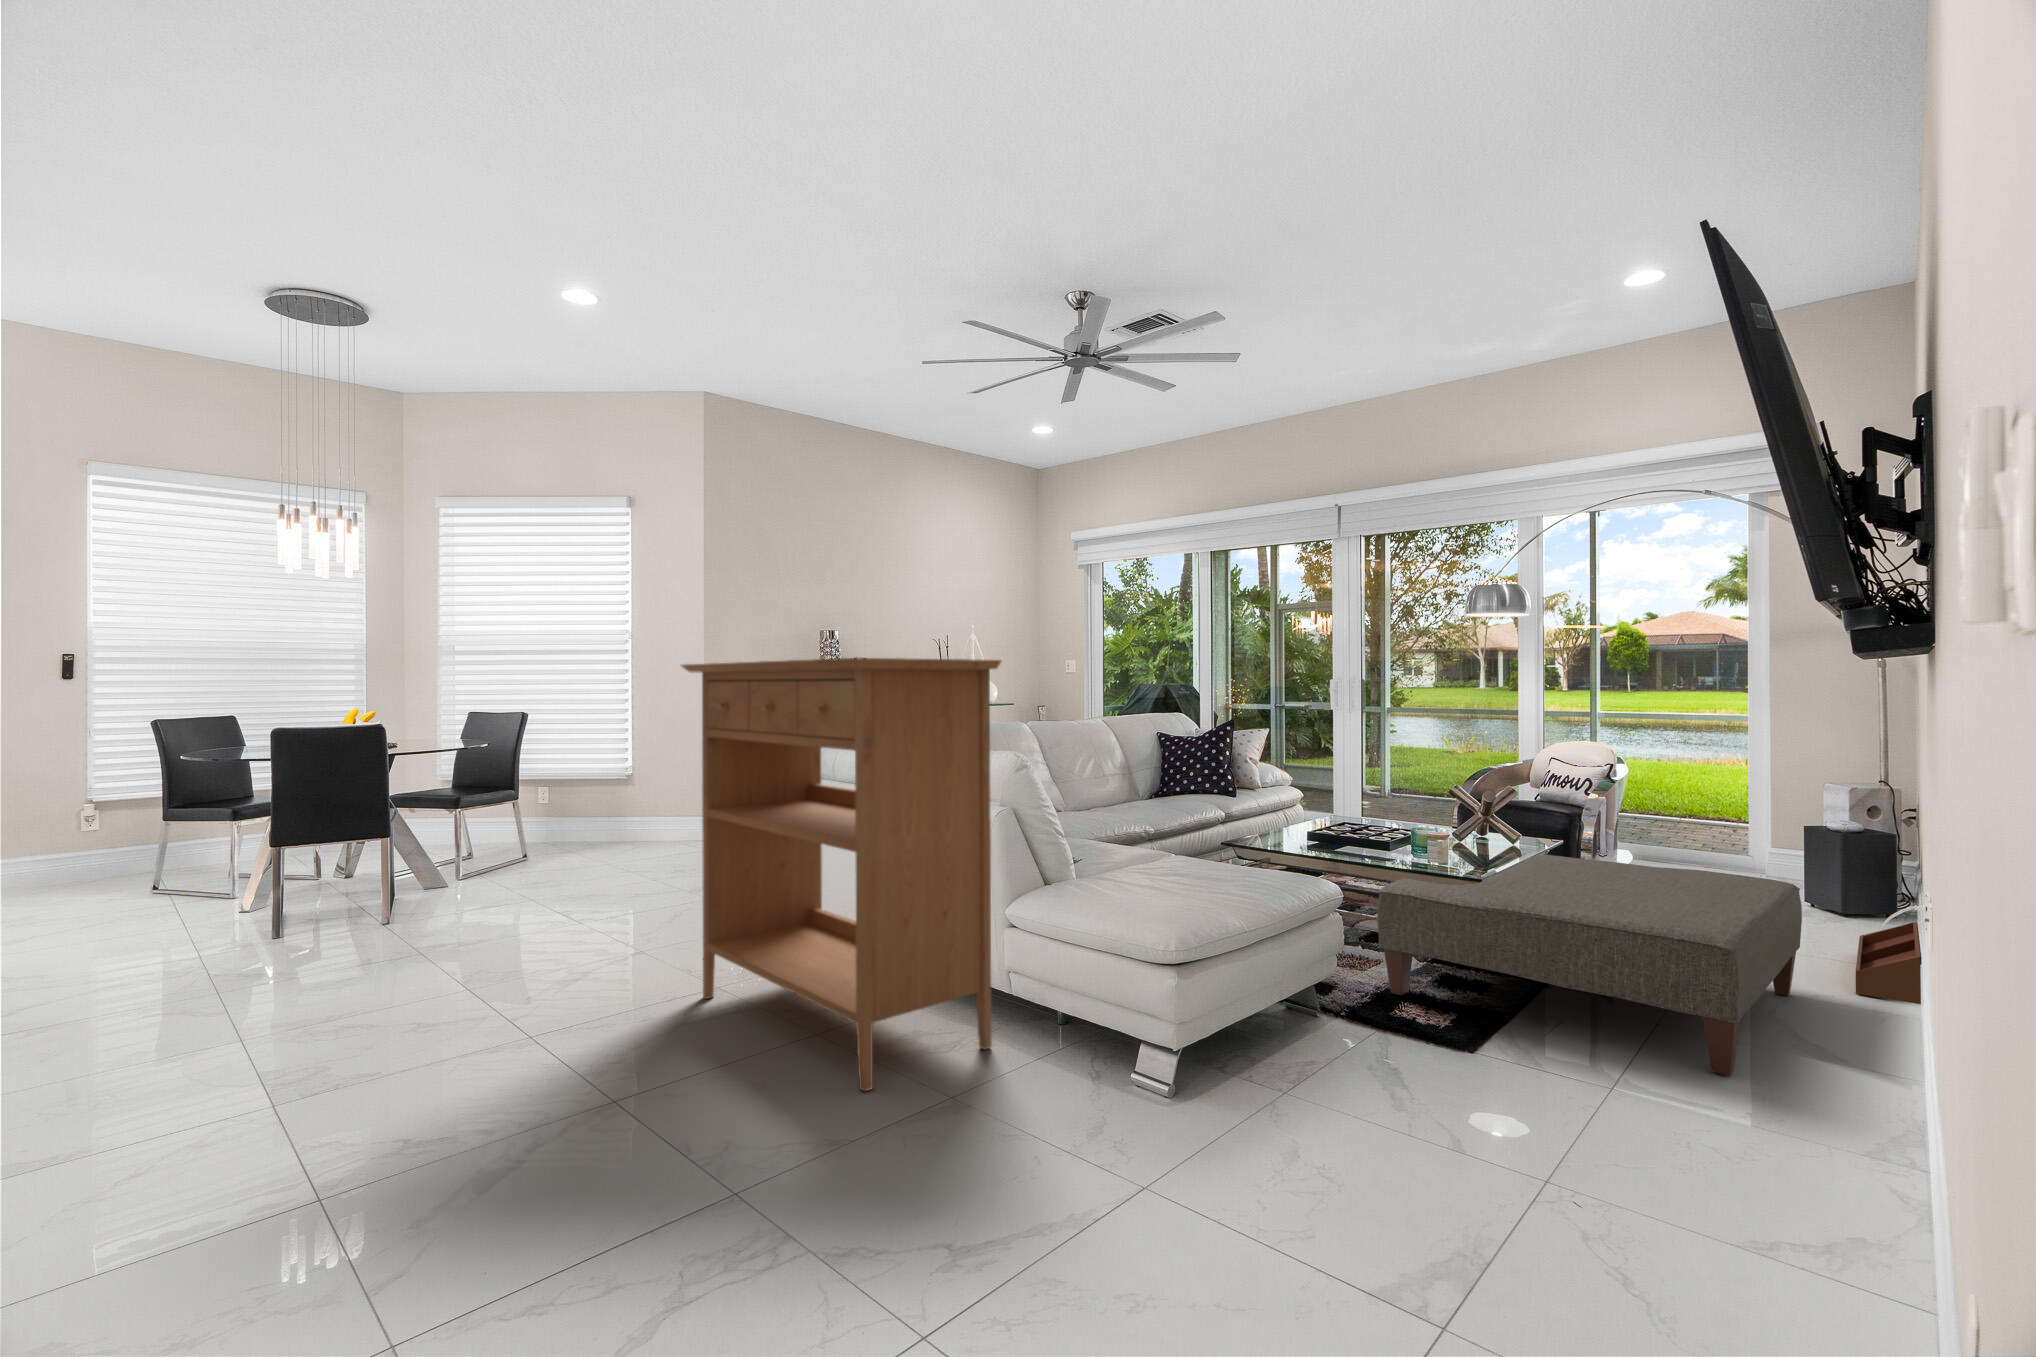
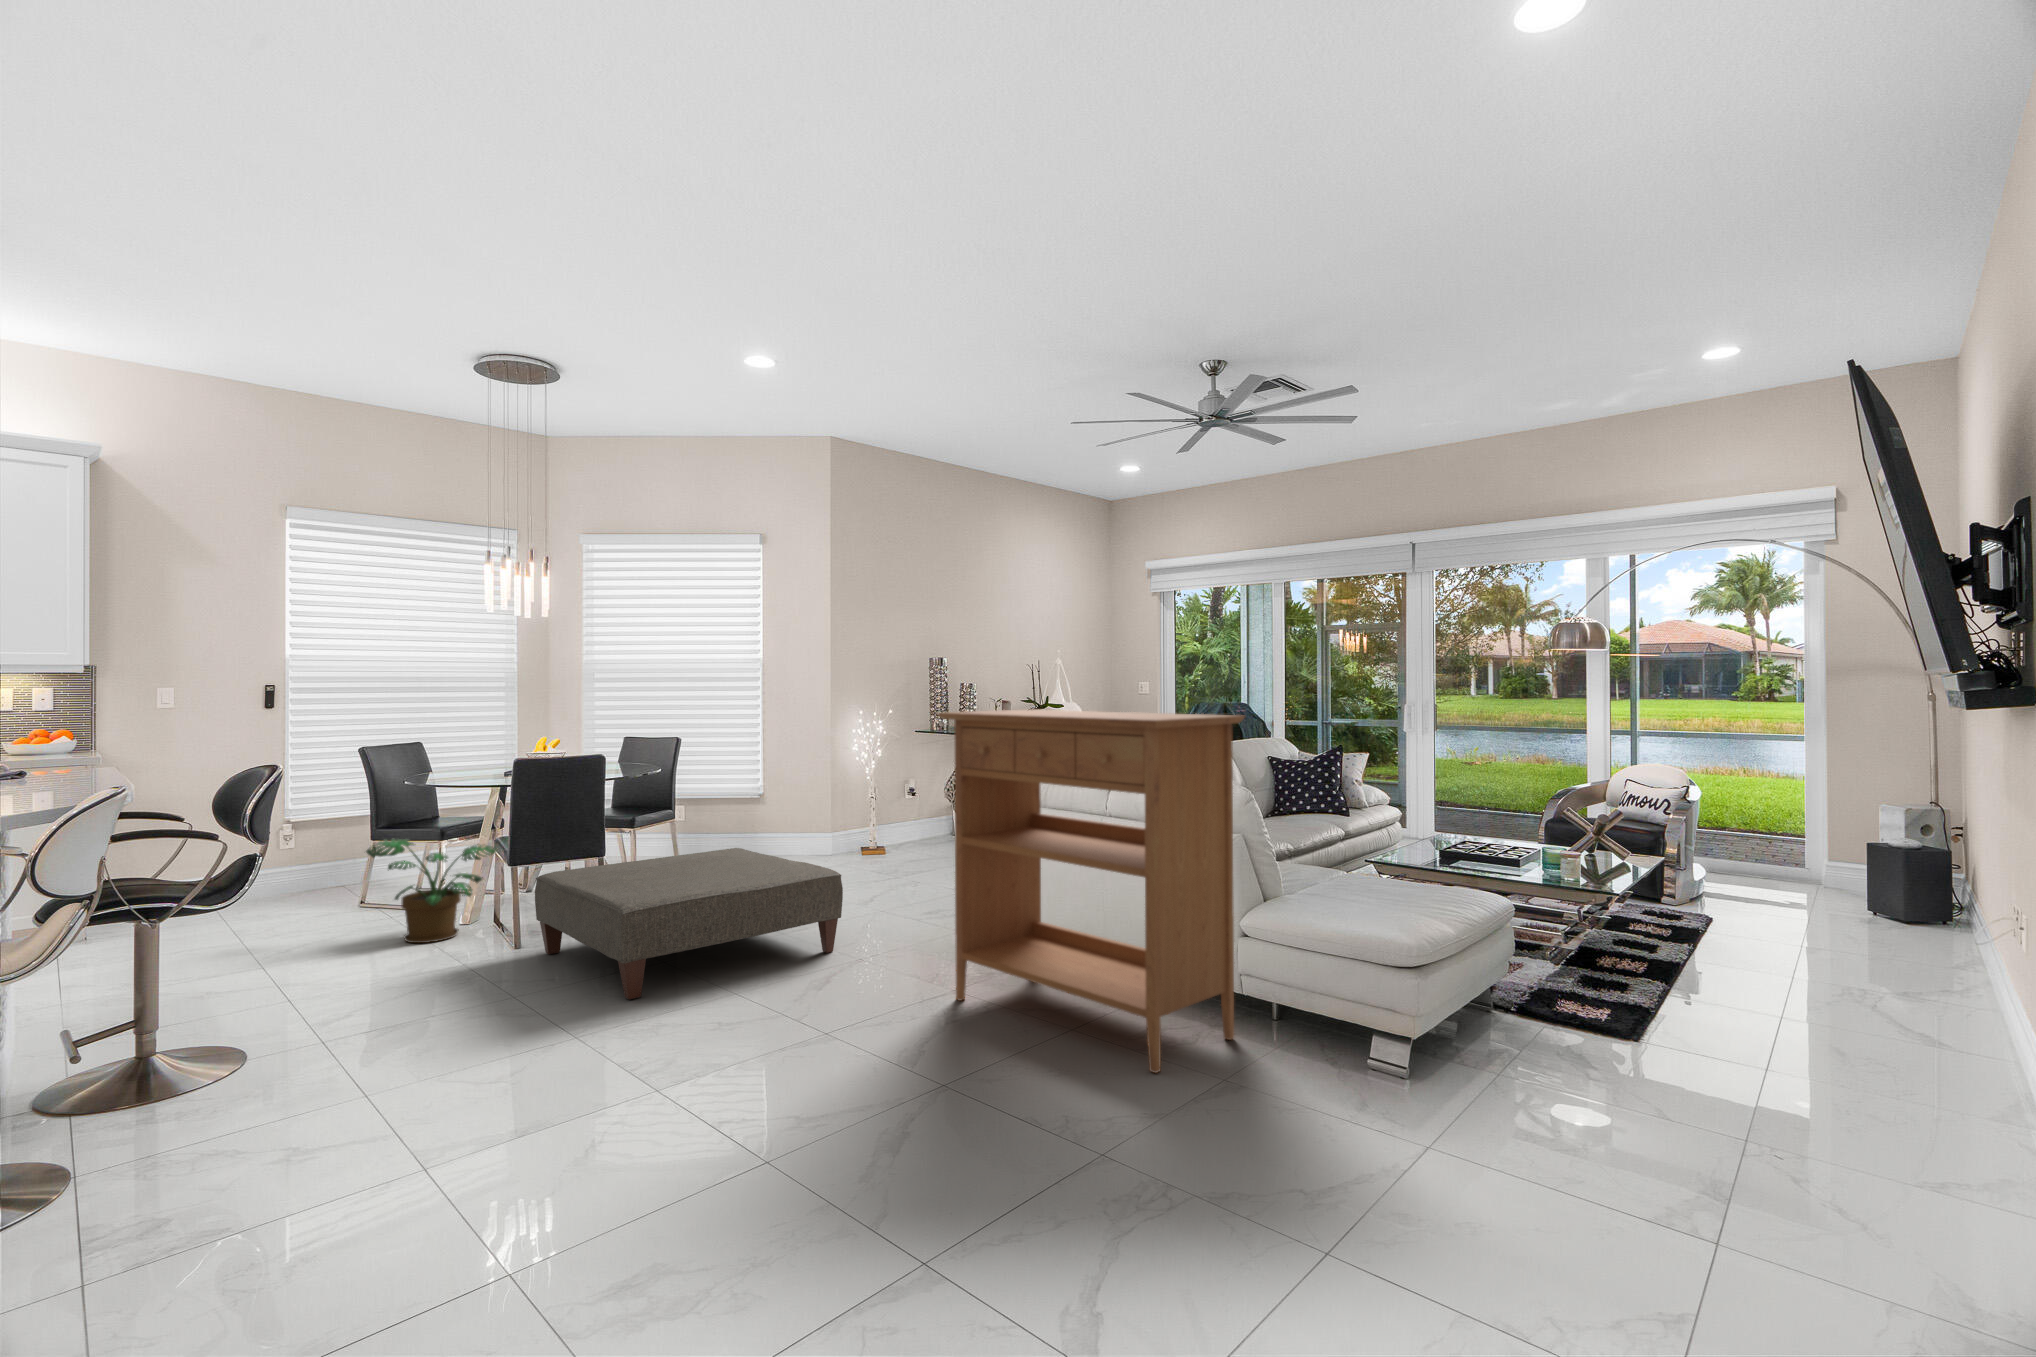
potted plant: none [122,815,270,929] -> present [366,839,496,943]
ottoman: present [1377,854,1802,1076] -> present [535,848,843,999]
storage bin: present [1856,922,1922,1004] -> none [1925,928,1987,998]

